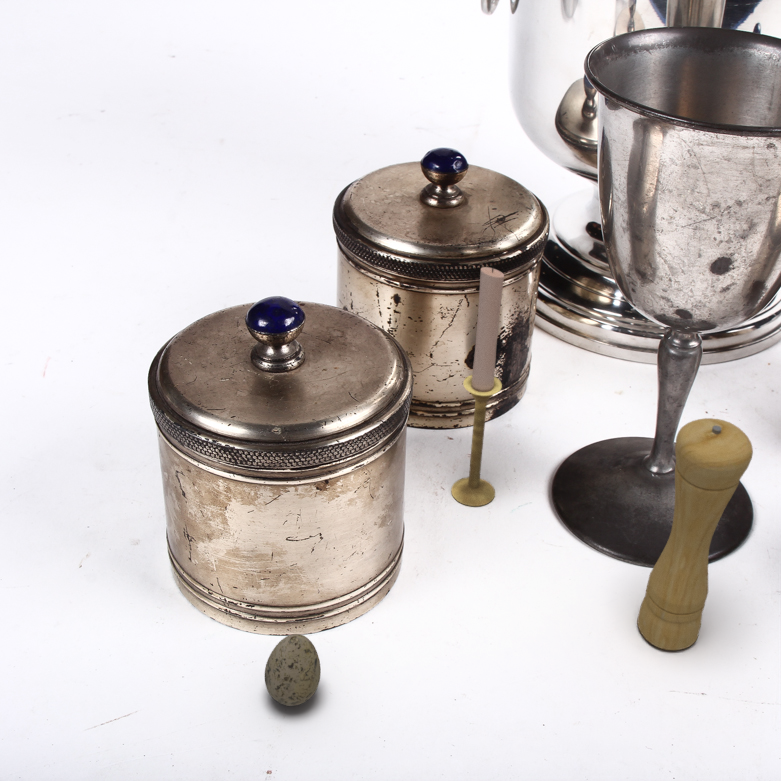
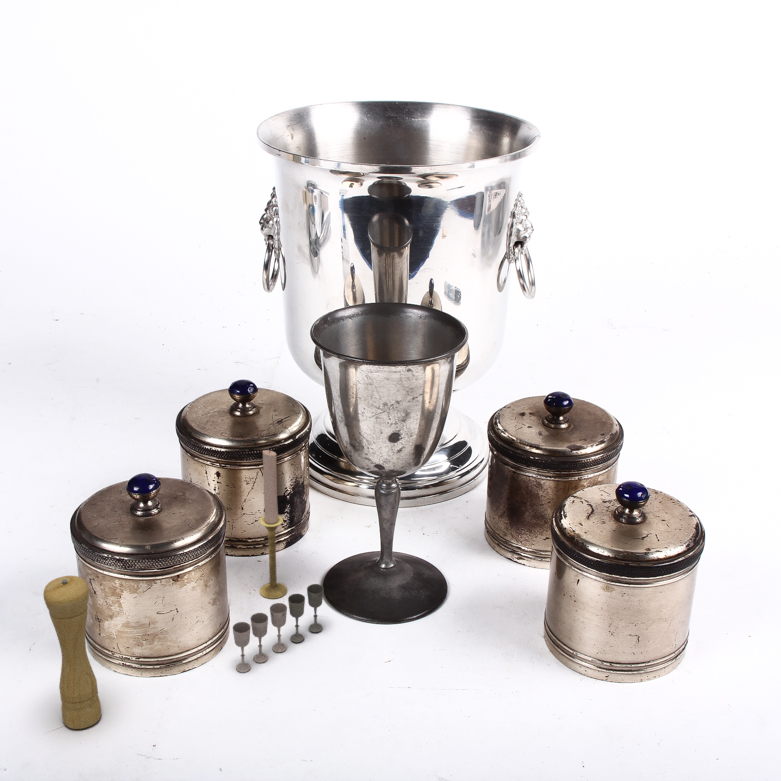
pepper mill: present [637,418,753,650] -> present [43,576,101,729]
wine glass: none [413,500,567,641] -> present [233,584,324,673]
decorative egg: present [265,634,321,706] -> none [147,665,180,711]

